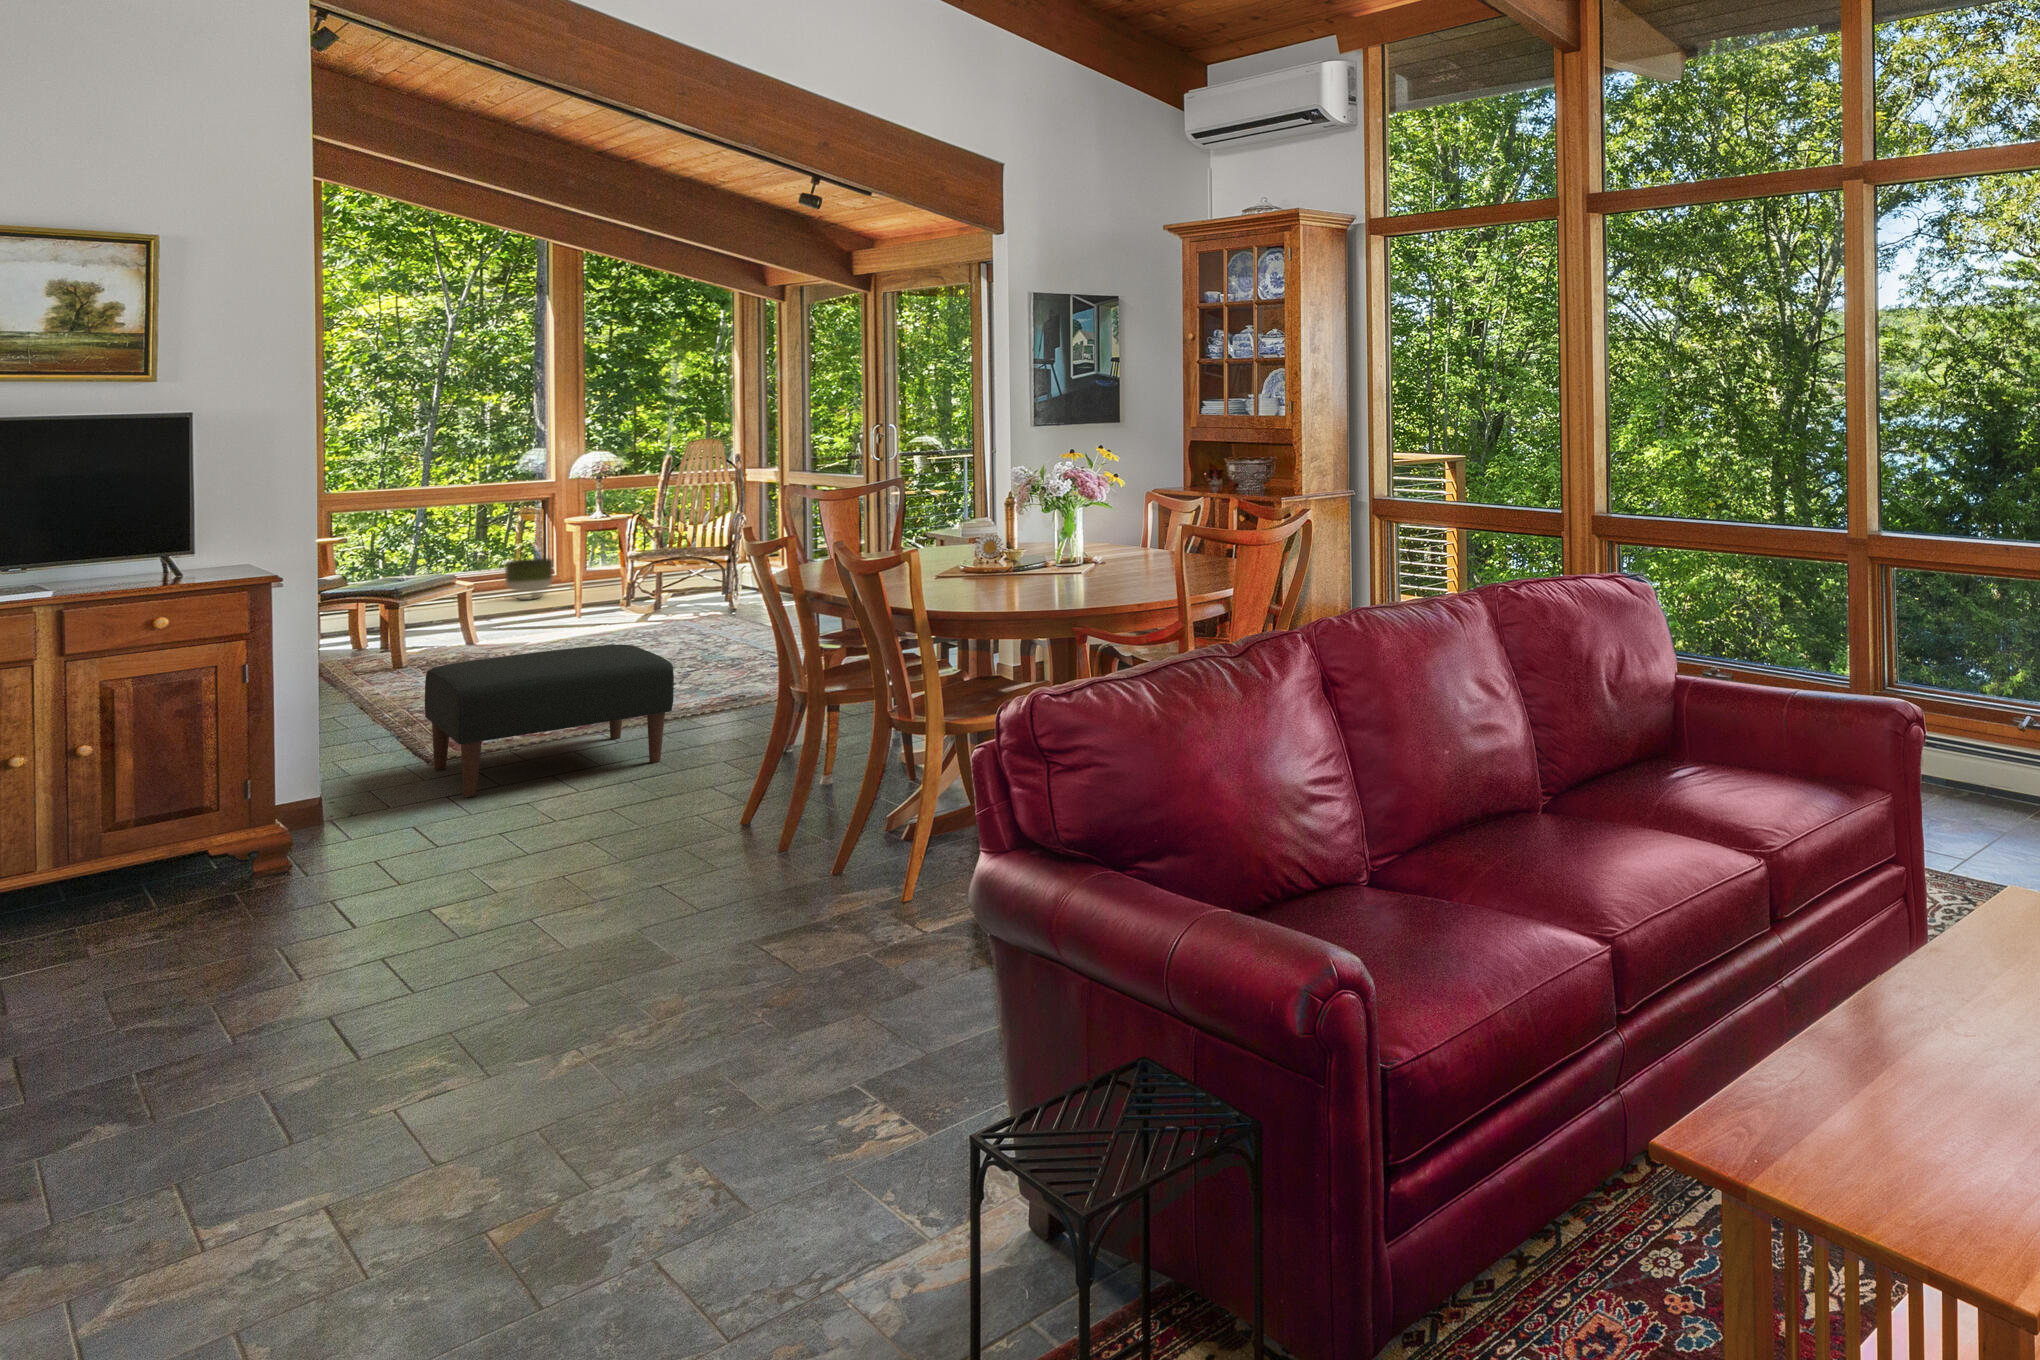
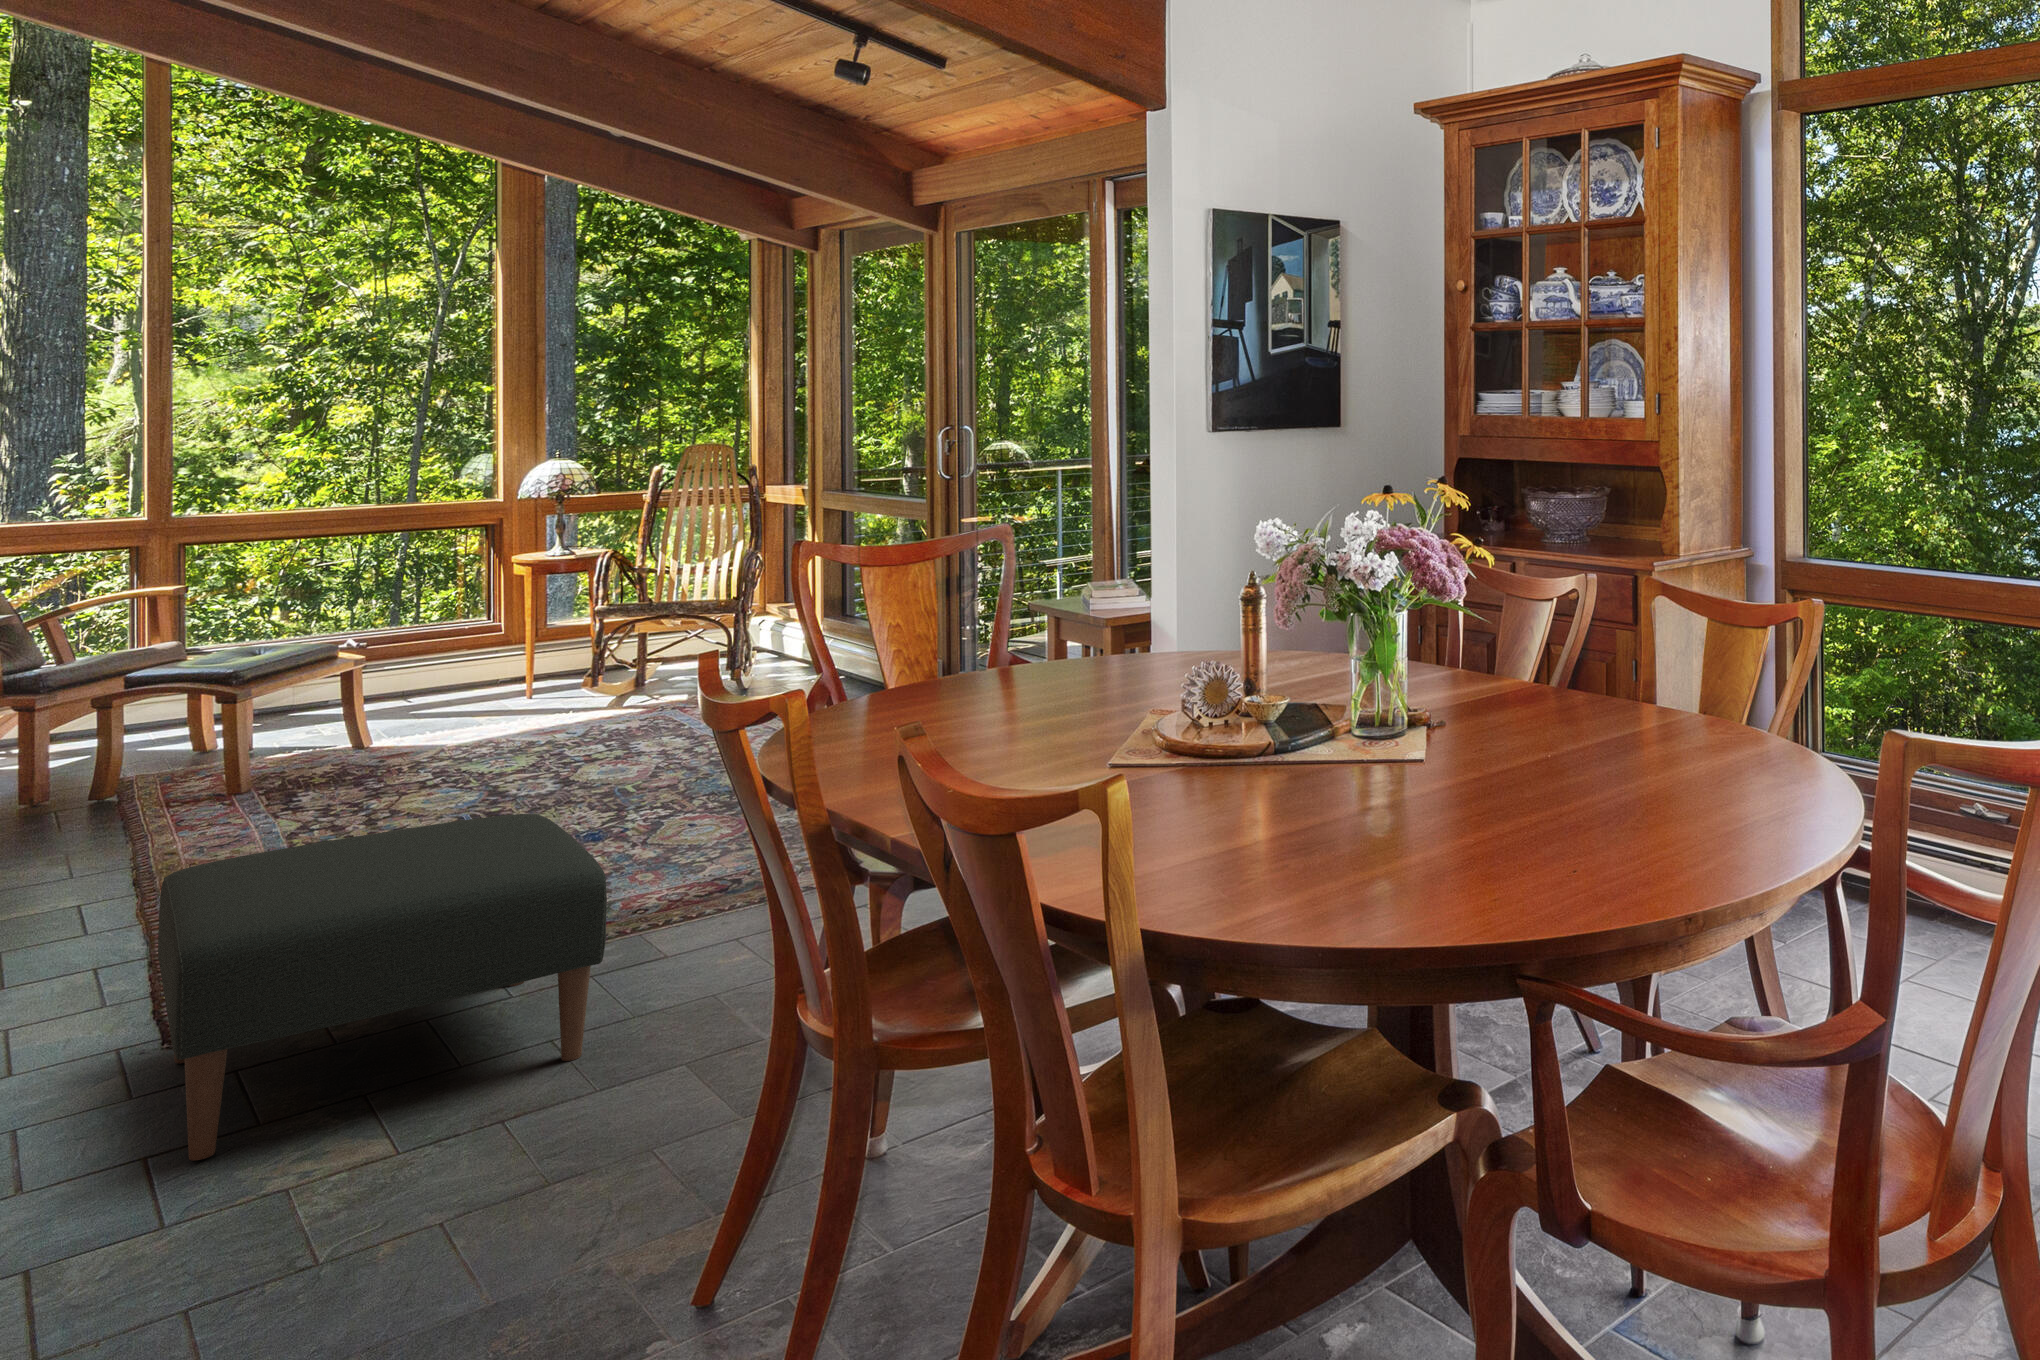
planter: present [505,558,553,600] -> none [435,605,501,664]

